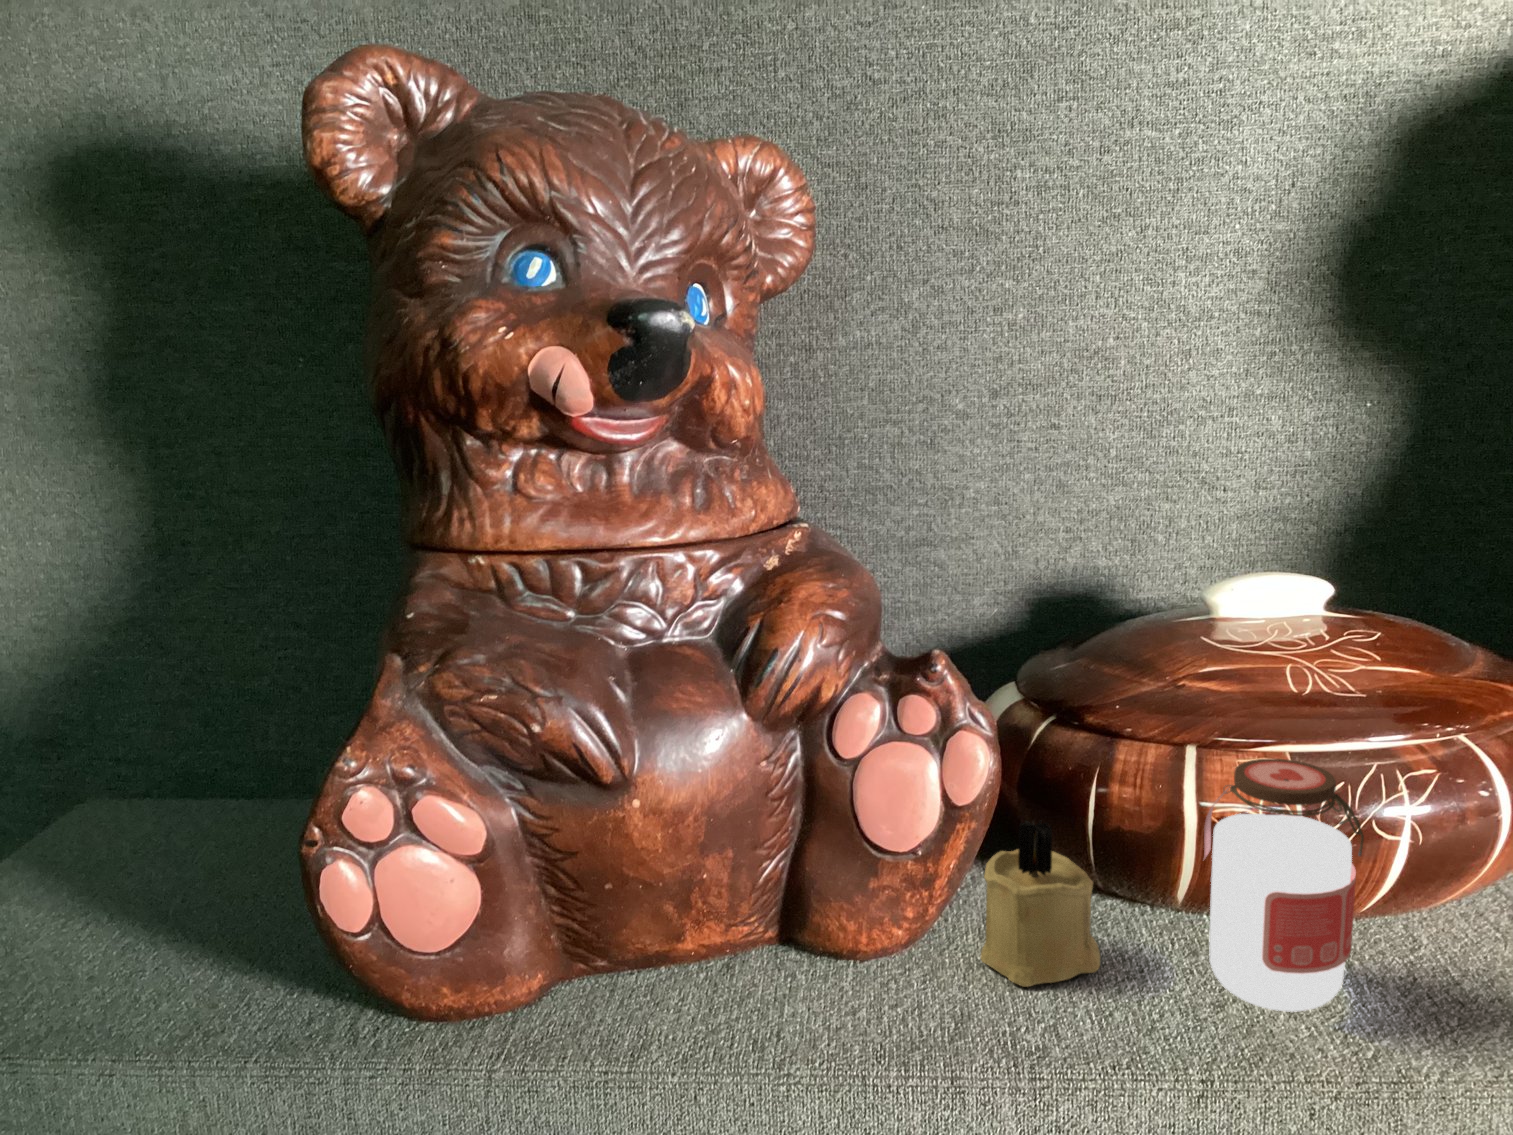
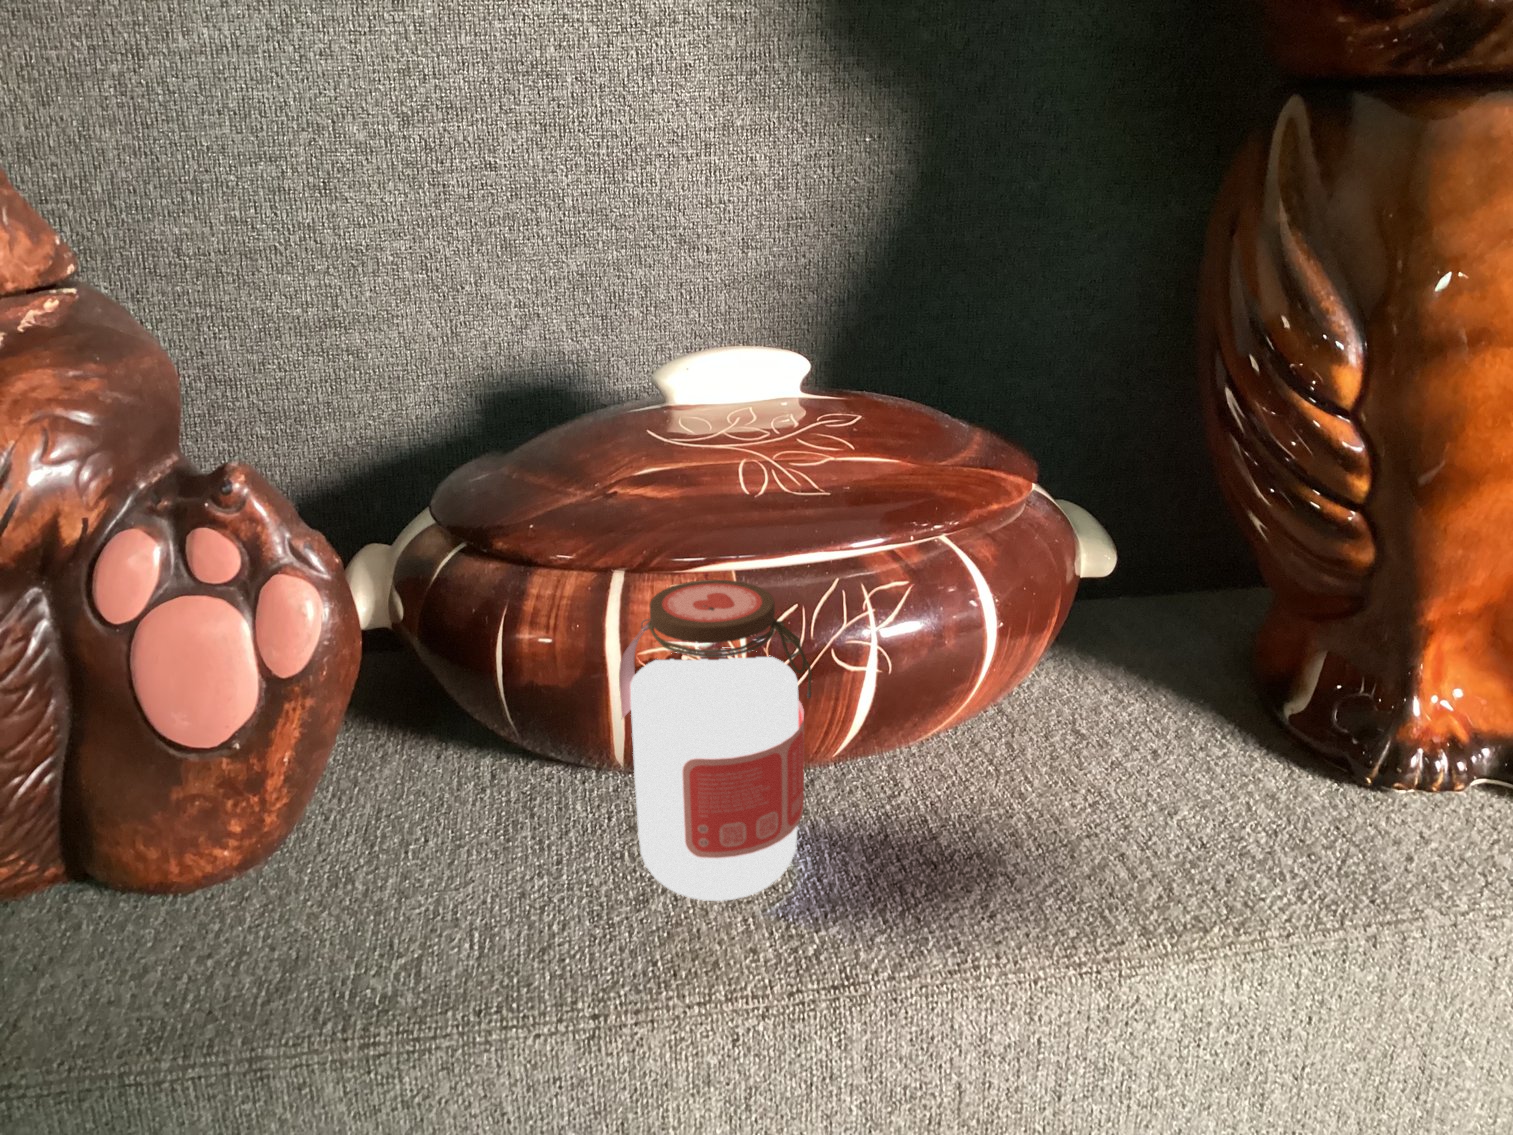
candle: present [981,821,1100,987] -> none [340,681,514,907]

